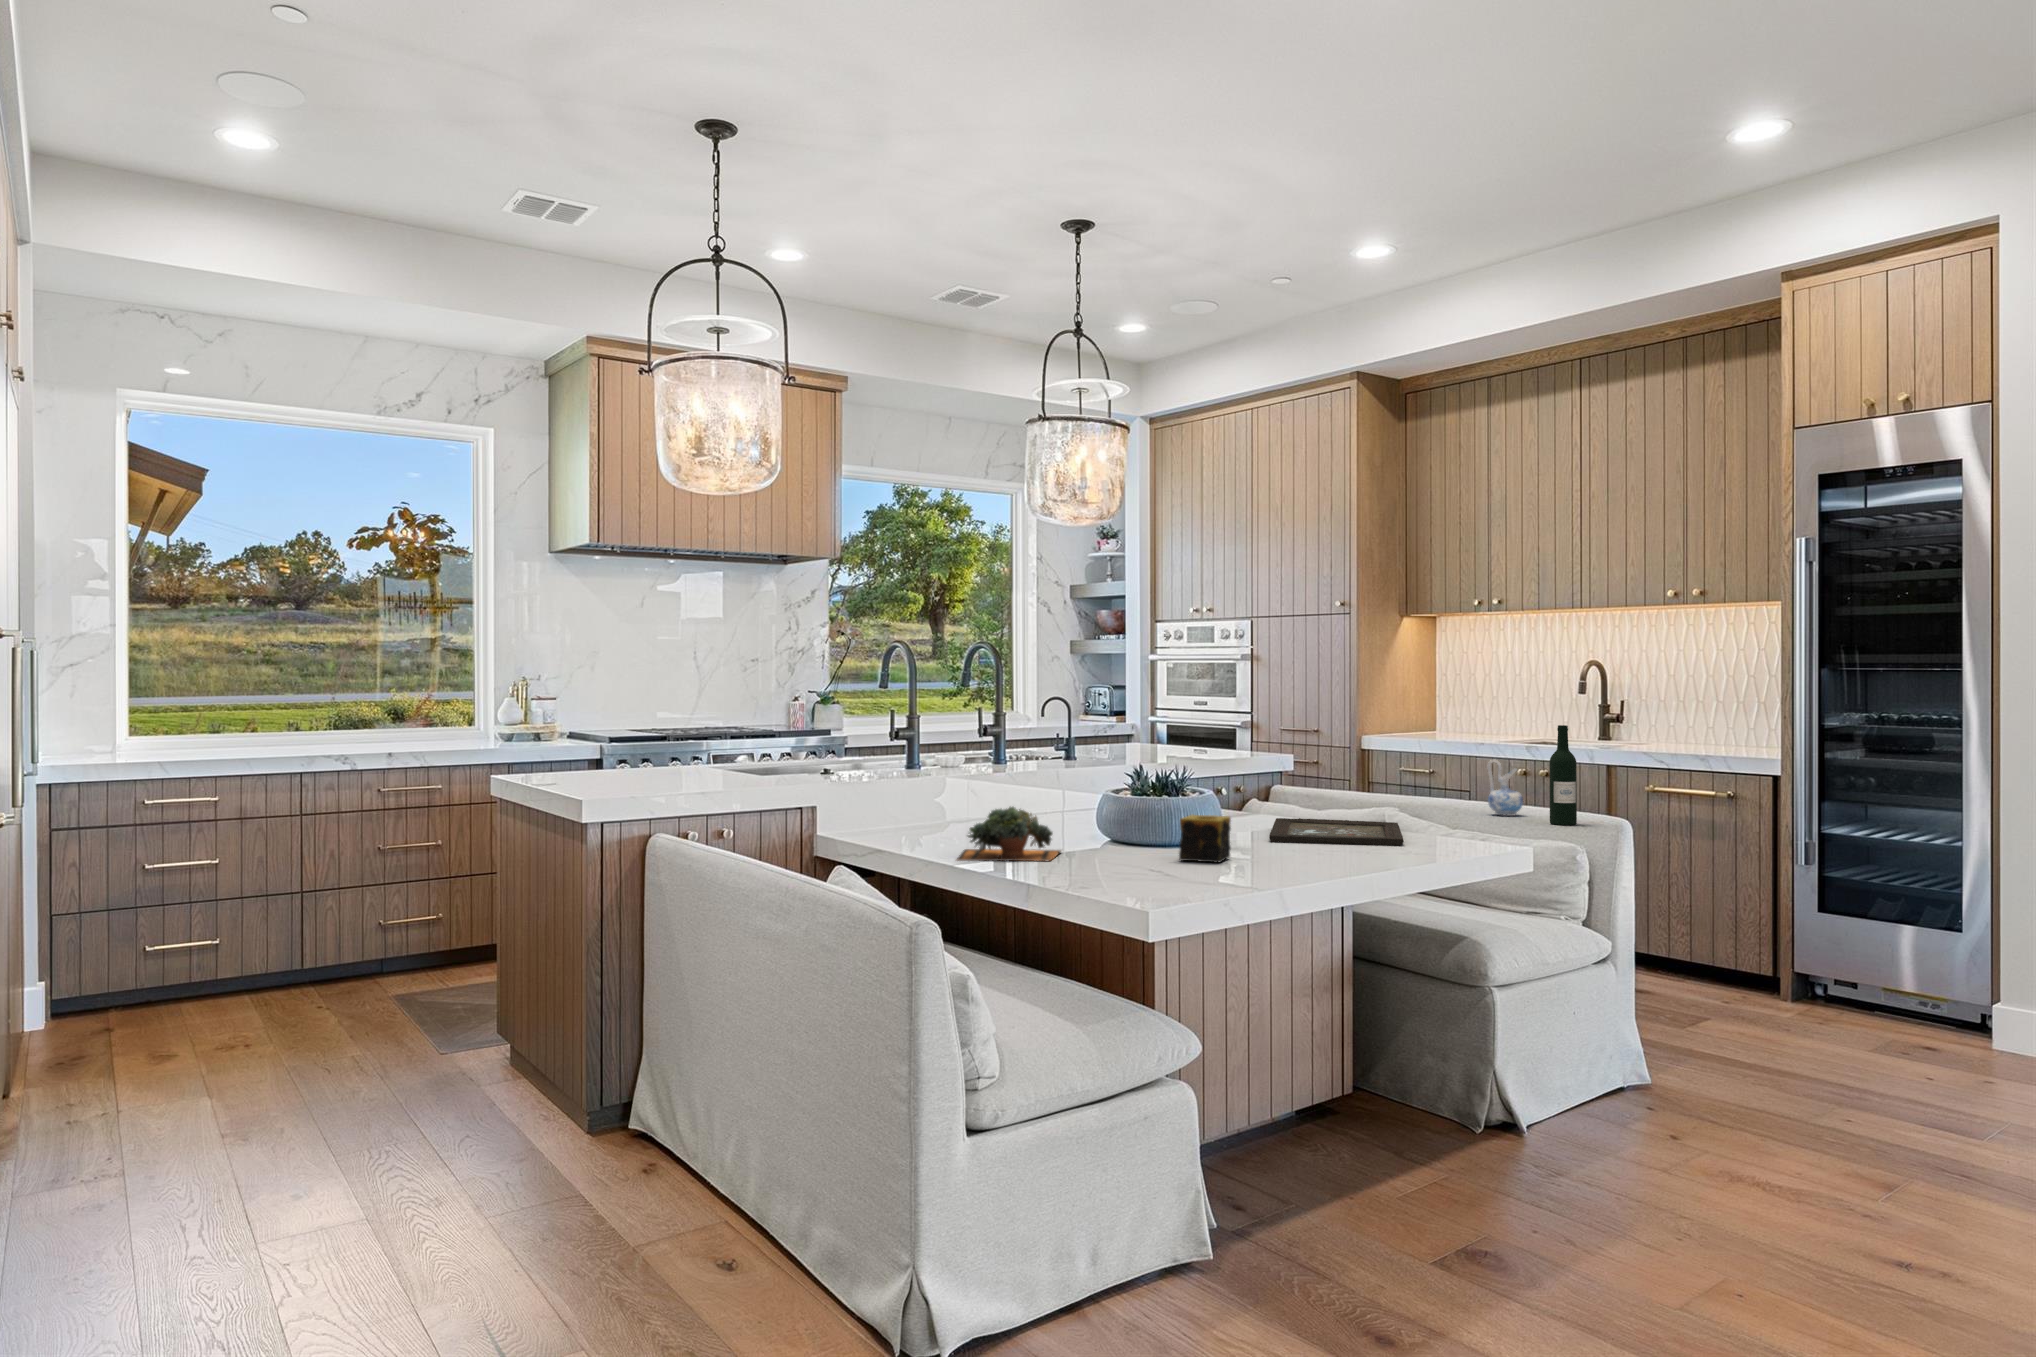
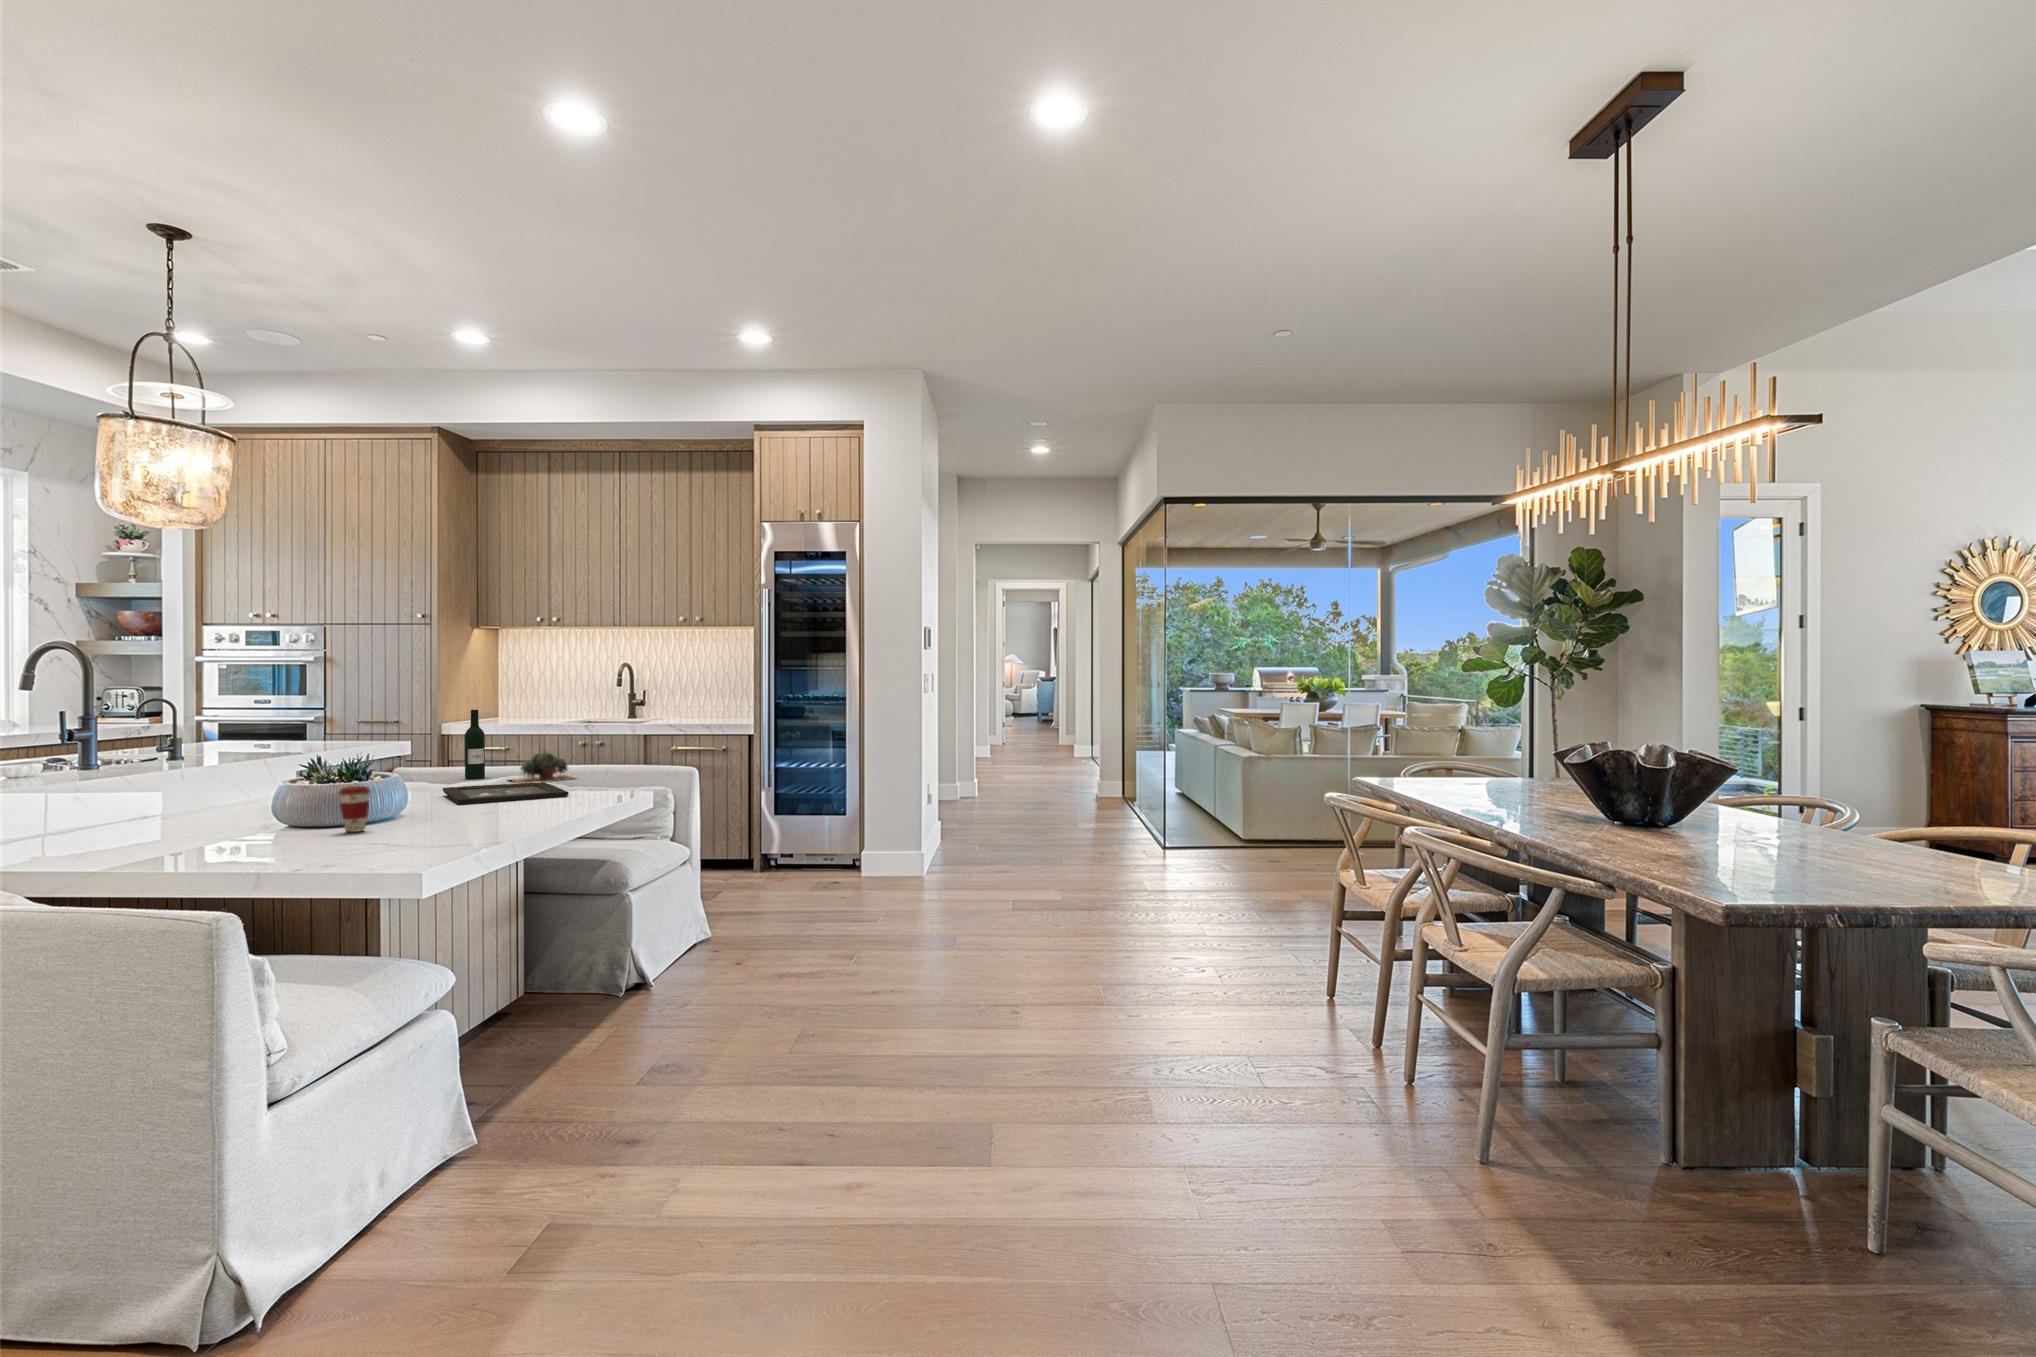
wine bottle: present [1549,725,1577,825] -> present [465,710,485,779]
ceramic pitcher: present [1488,760,1523,816] -> none [590,733,616,773]
succulent plant: present [957,807,1061,861] -> present [510,752,573,783]
coffee cup: none [1107,809,1138,863] -> present [339,786,370,832]
candle: present [1179,815,1231,863] -> none [407,785,450,824]

